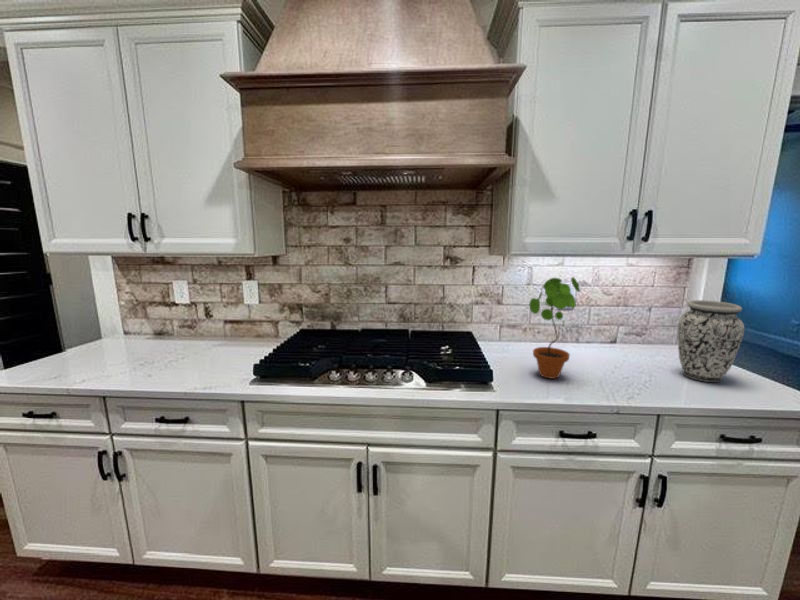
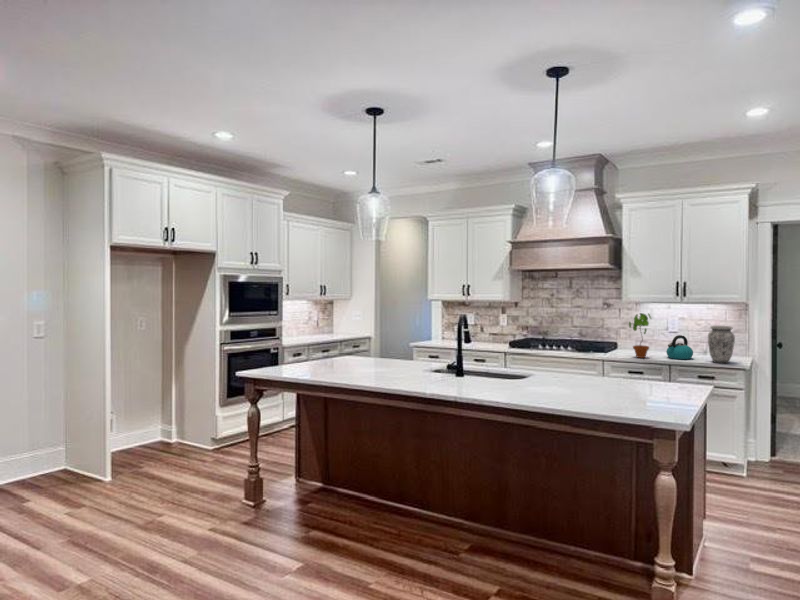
kettle: none [584,321,641,374] -> present [666,335,693,359]

